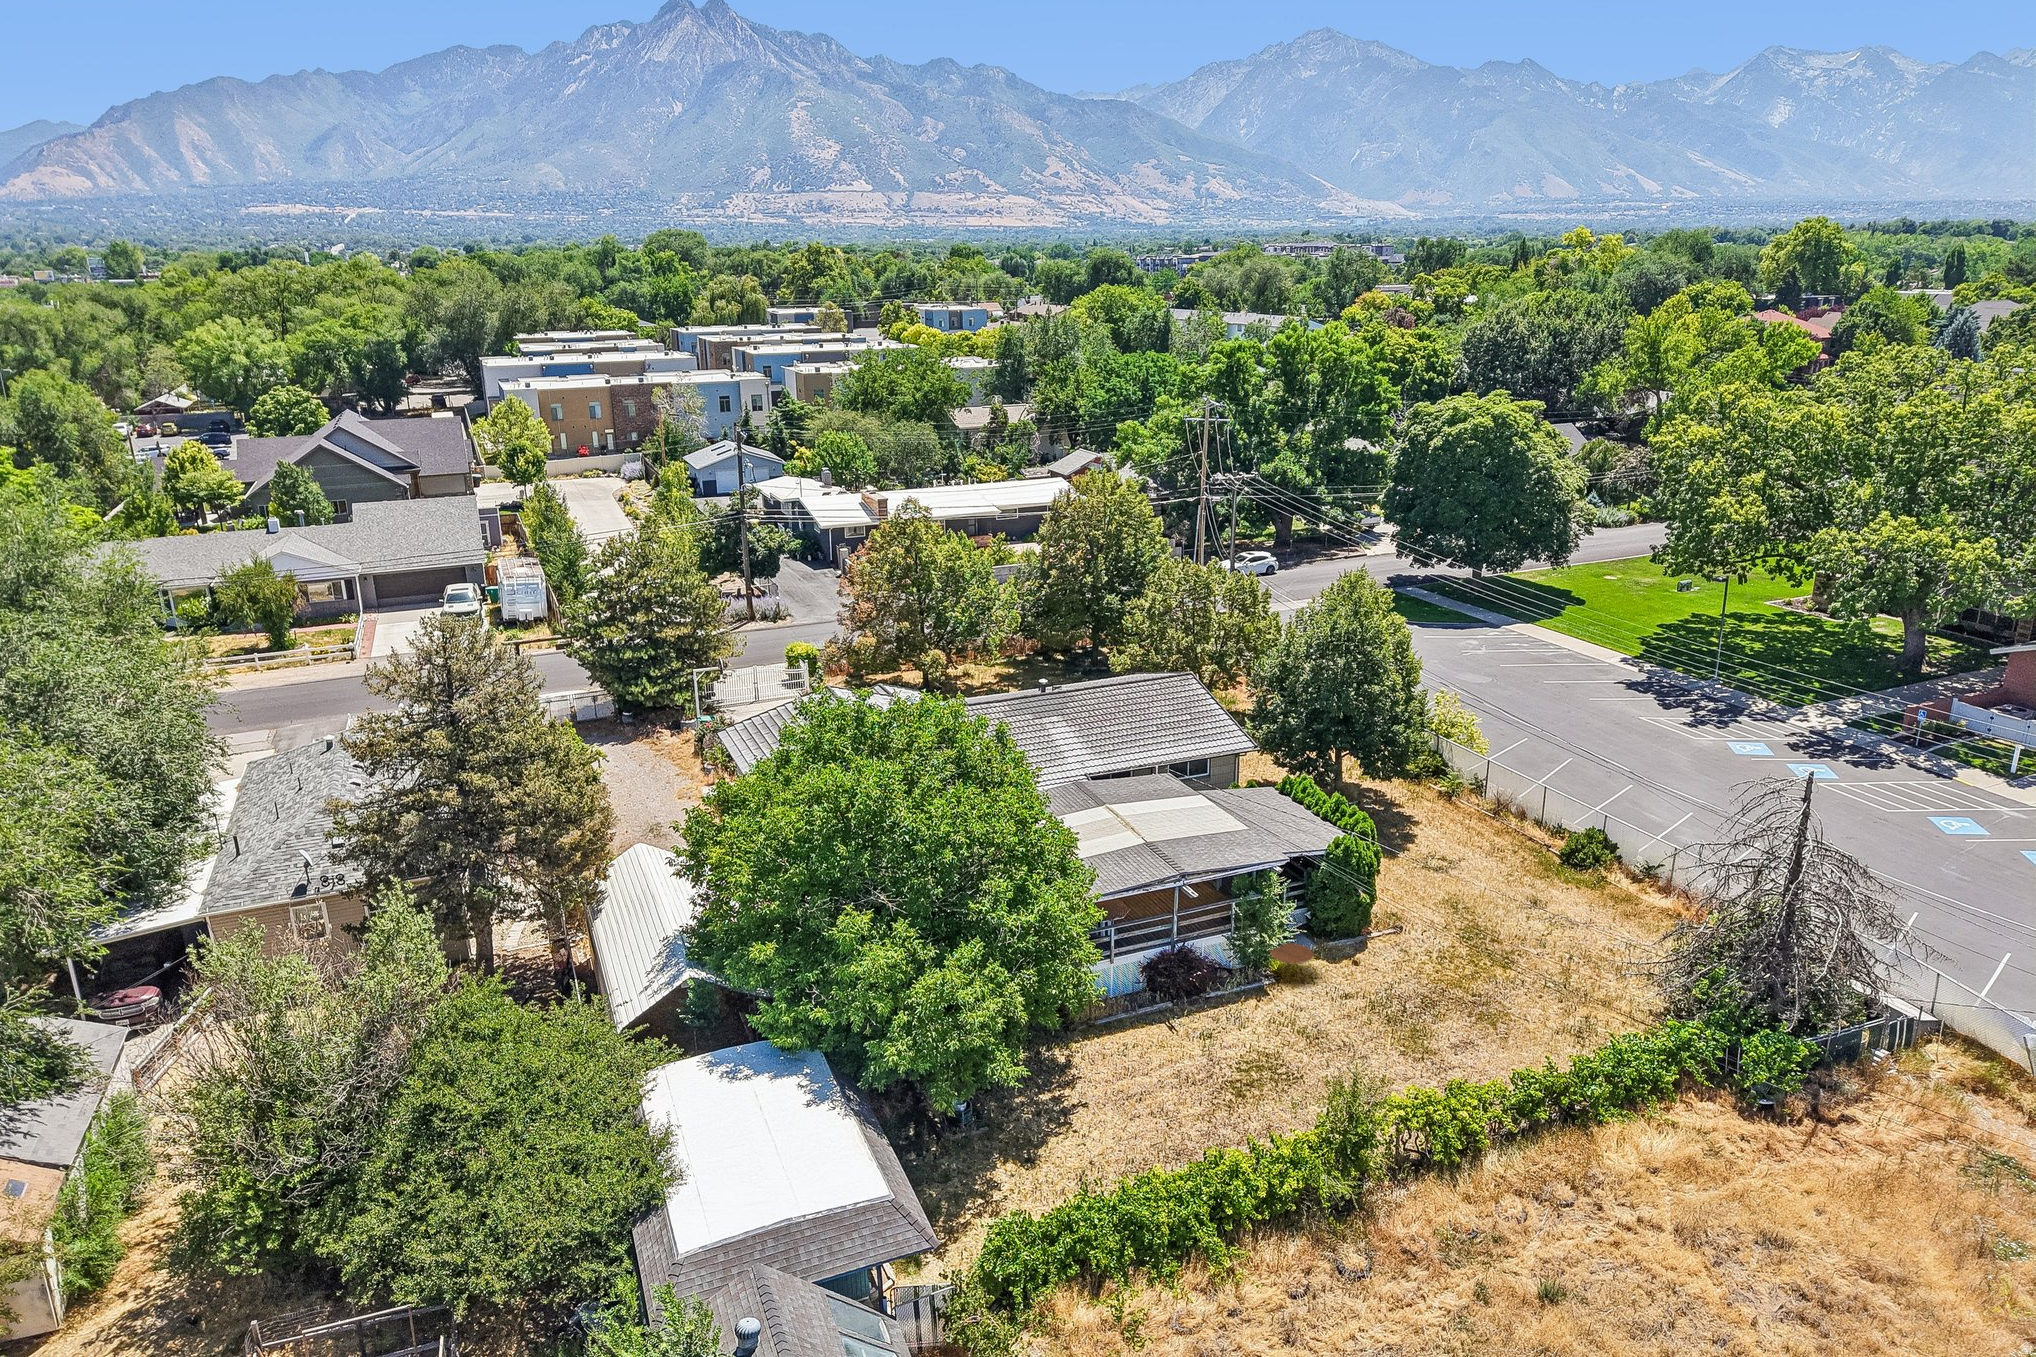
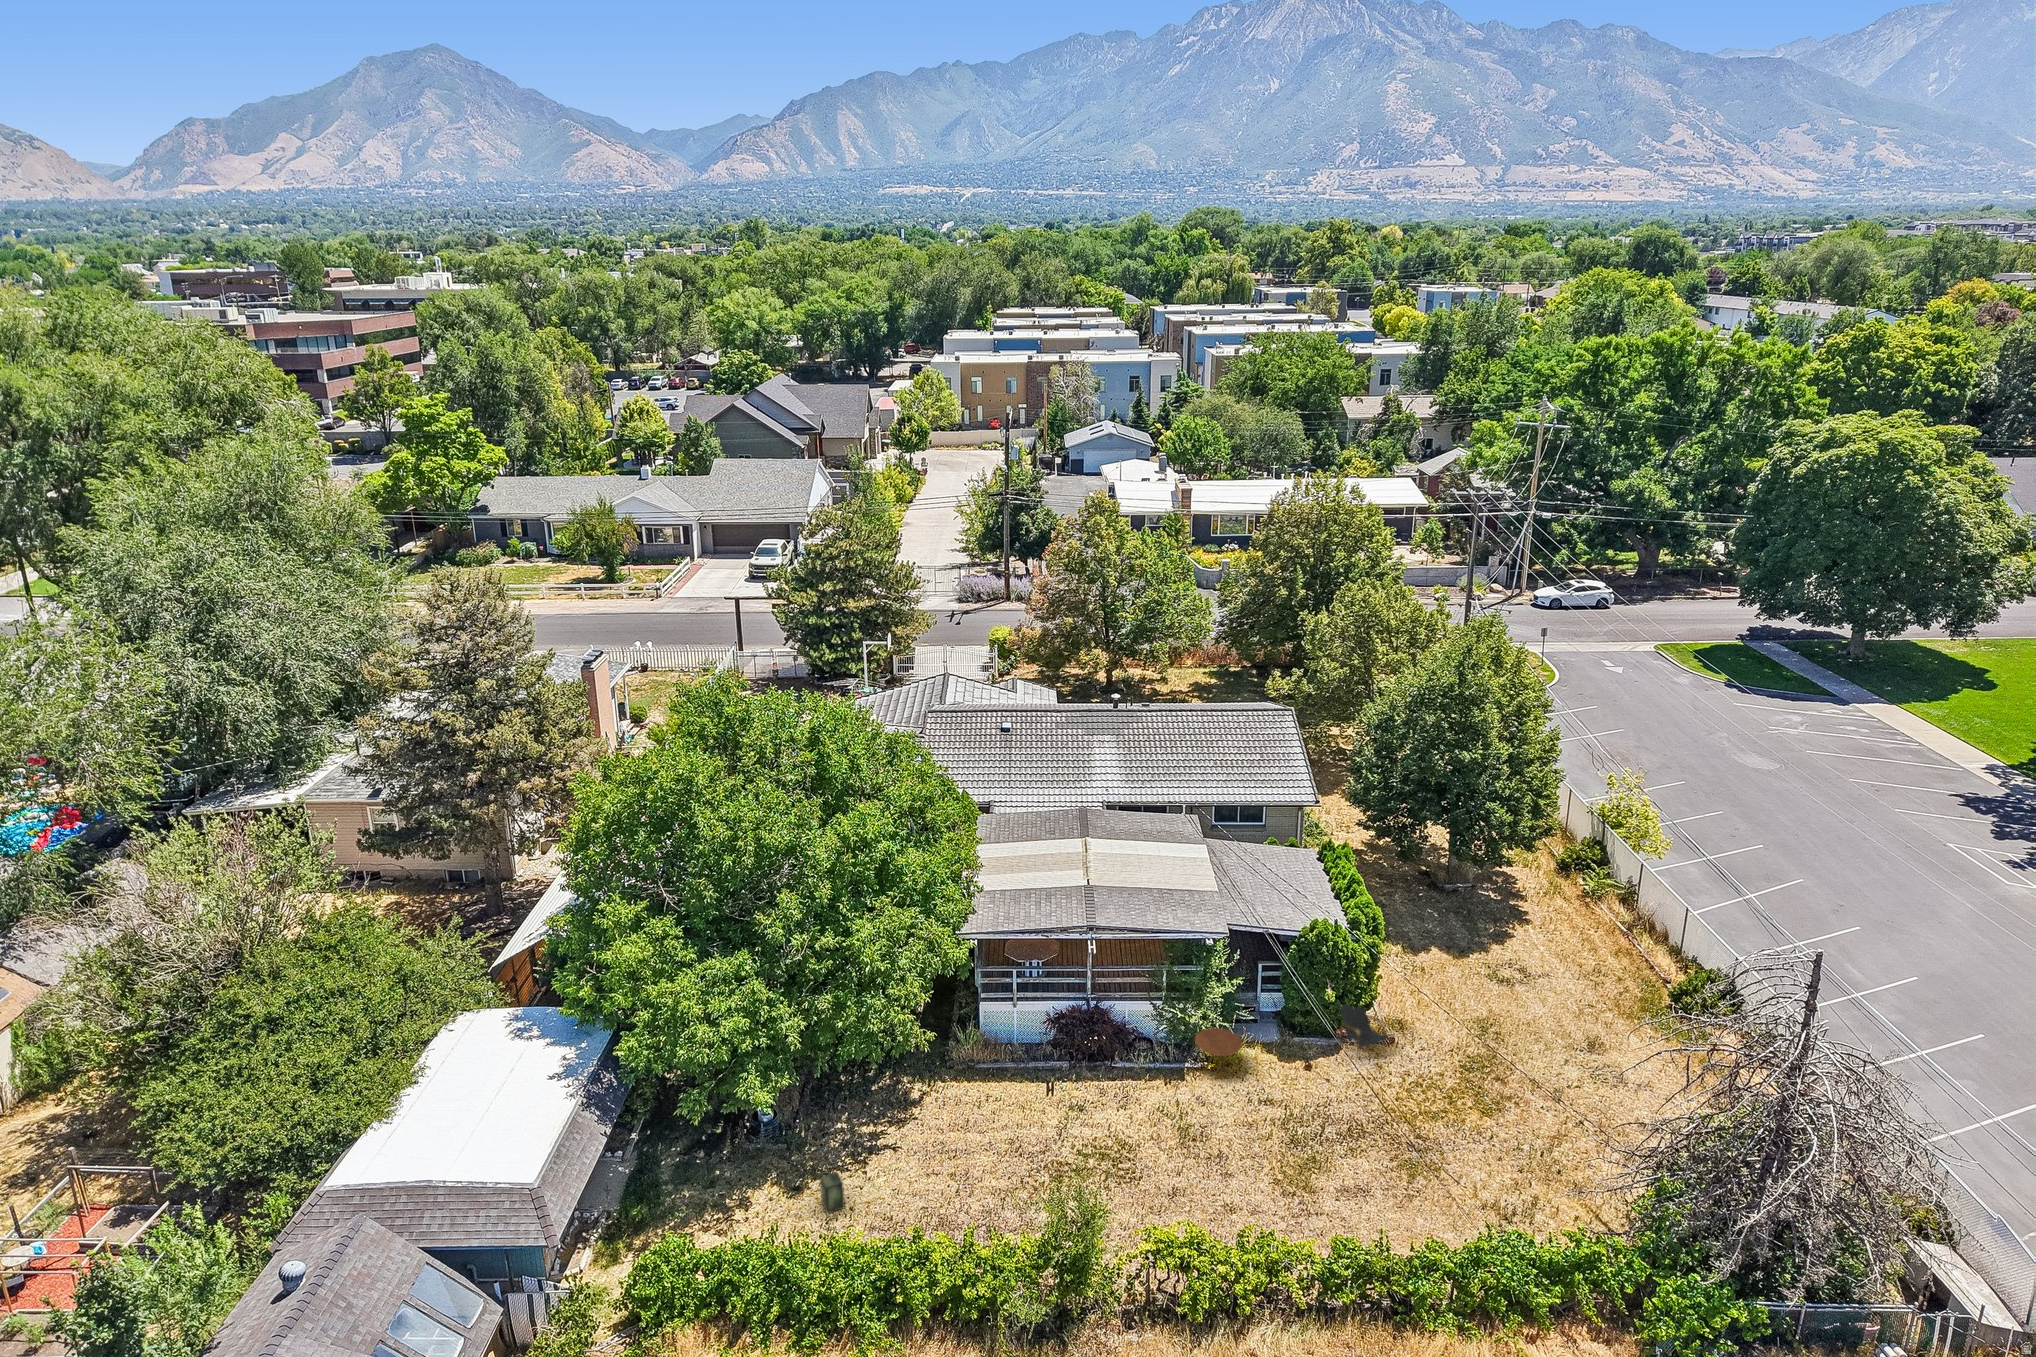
lounge chair: none [1362,897,1404,946] -> present [1339,1005,1387,1057]
storage box: none [1065,1132,1091,1174] -> present [820,1172,845,1214]

